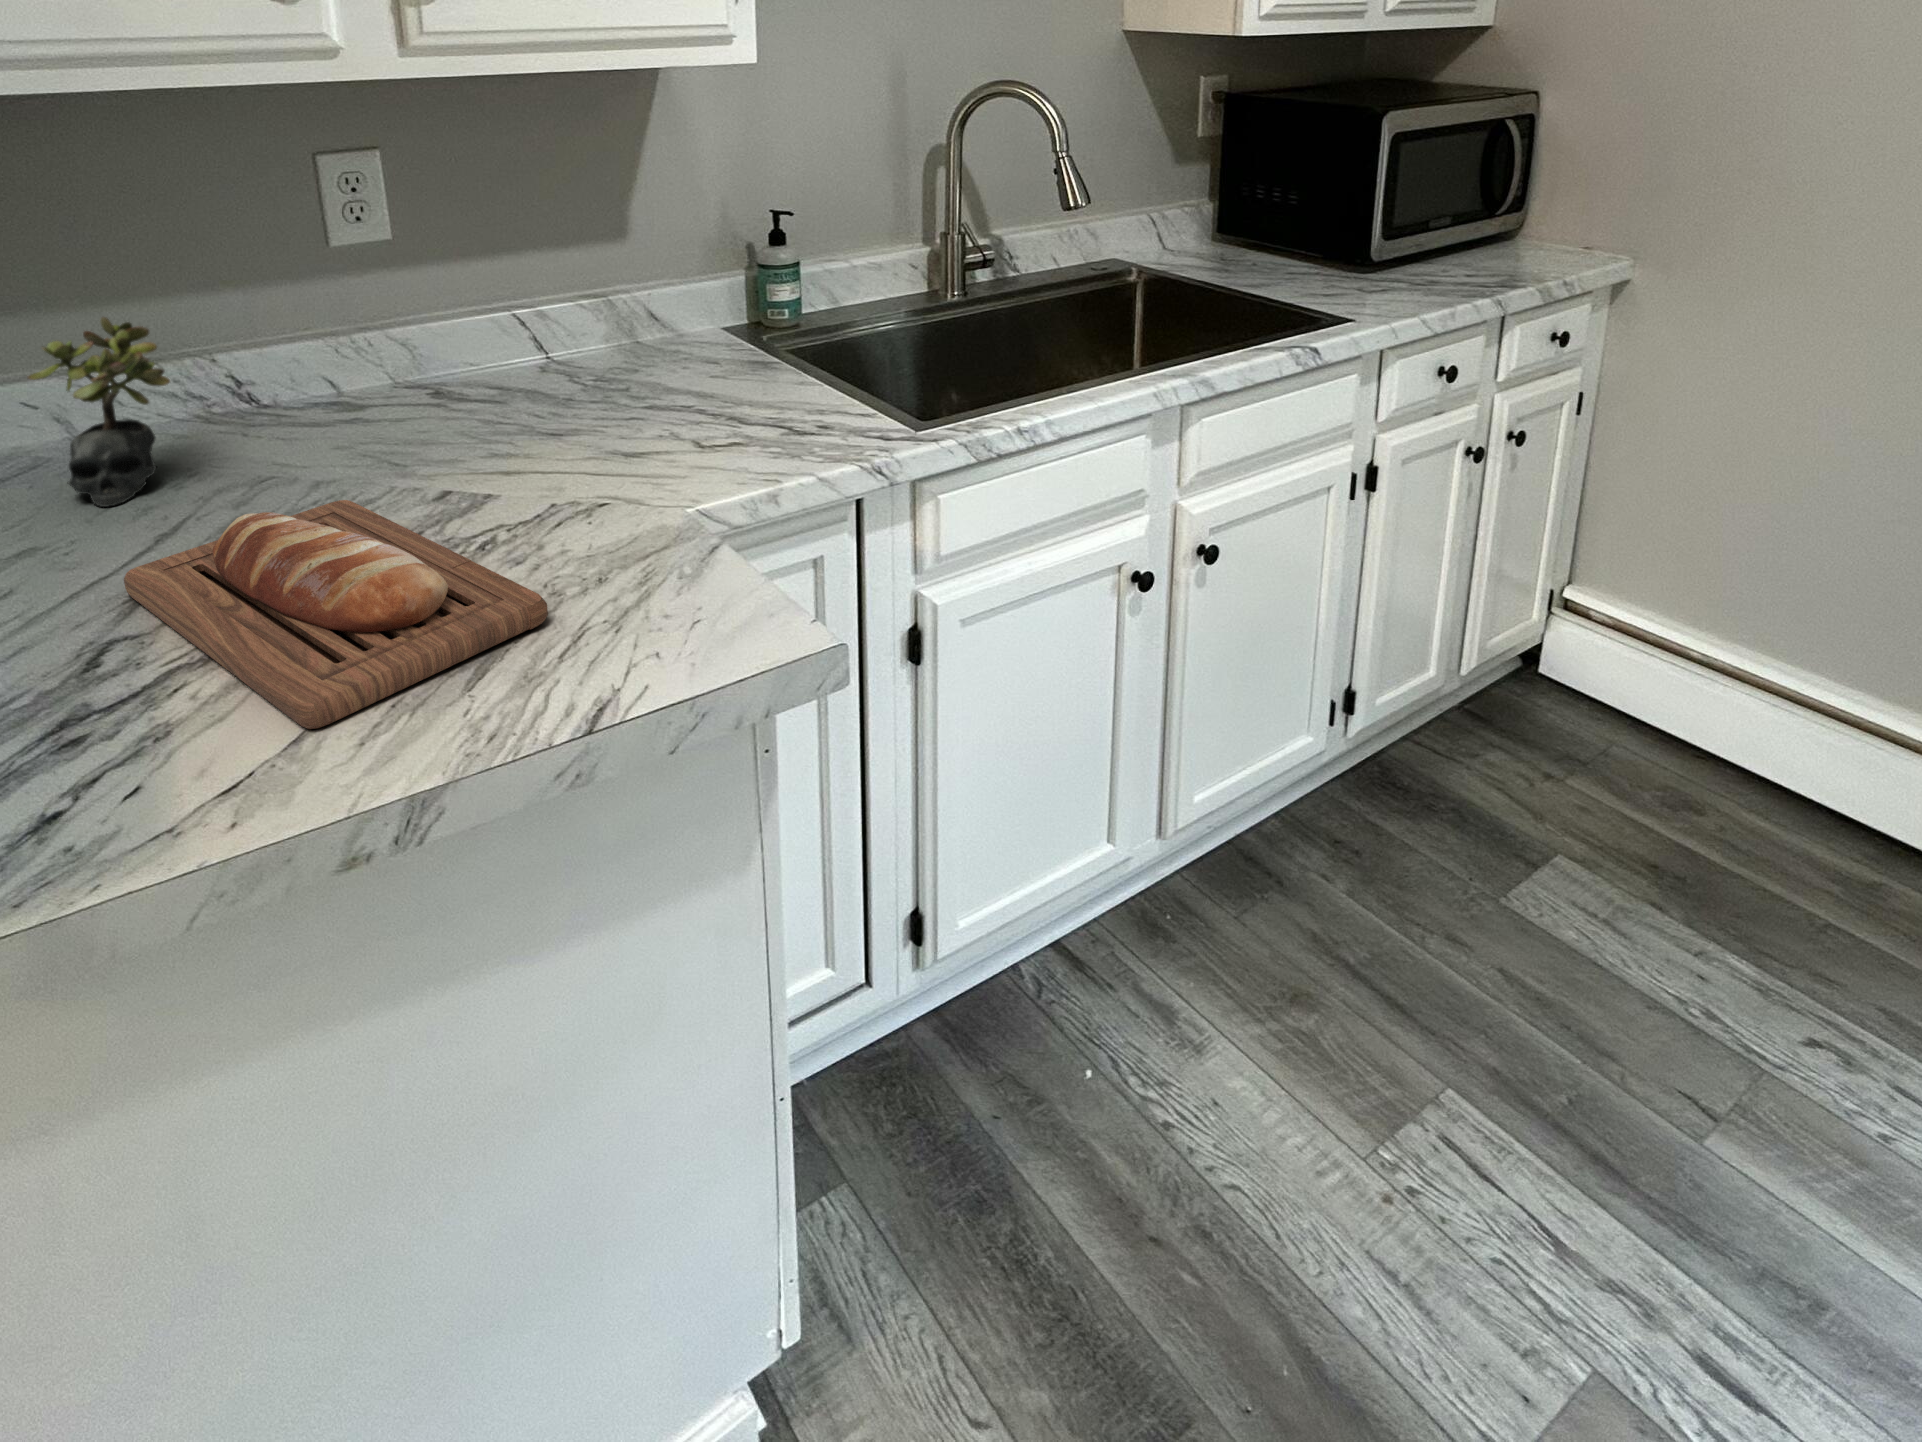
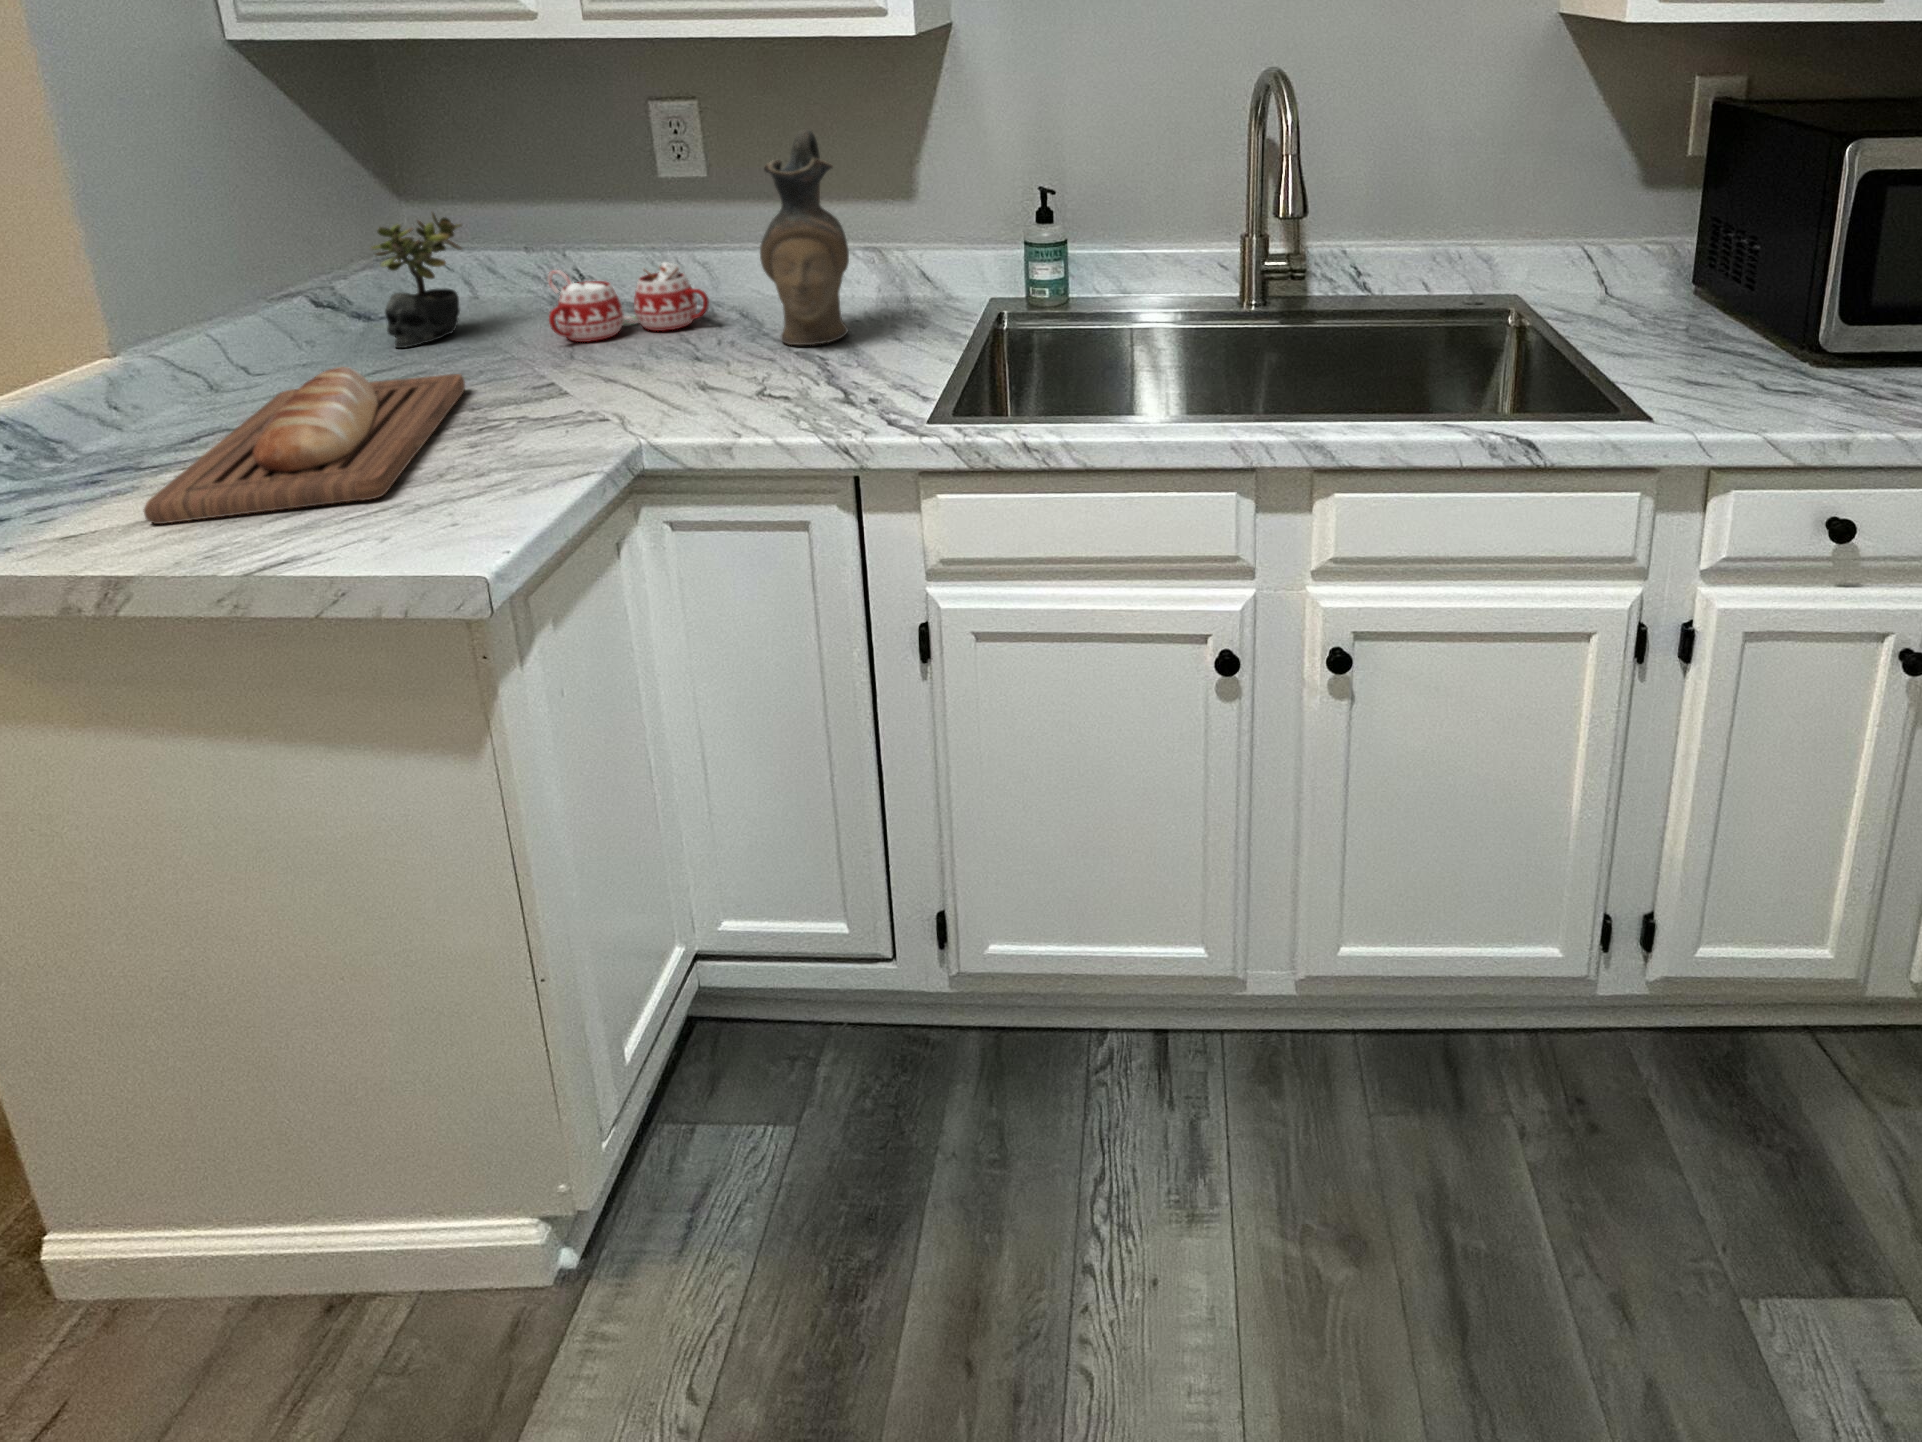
ceramic pitcher: none [573,167,678,402] -> present [760,129,849,345]
mug: none [289,339,482,450] -> present [548,262,709,342]

